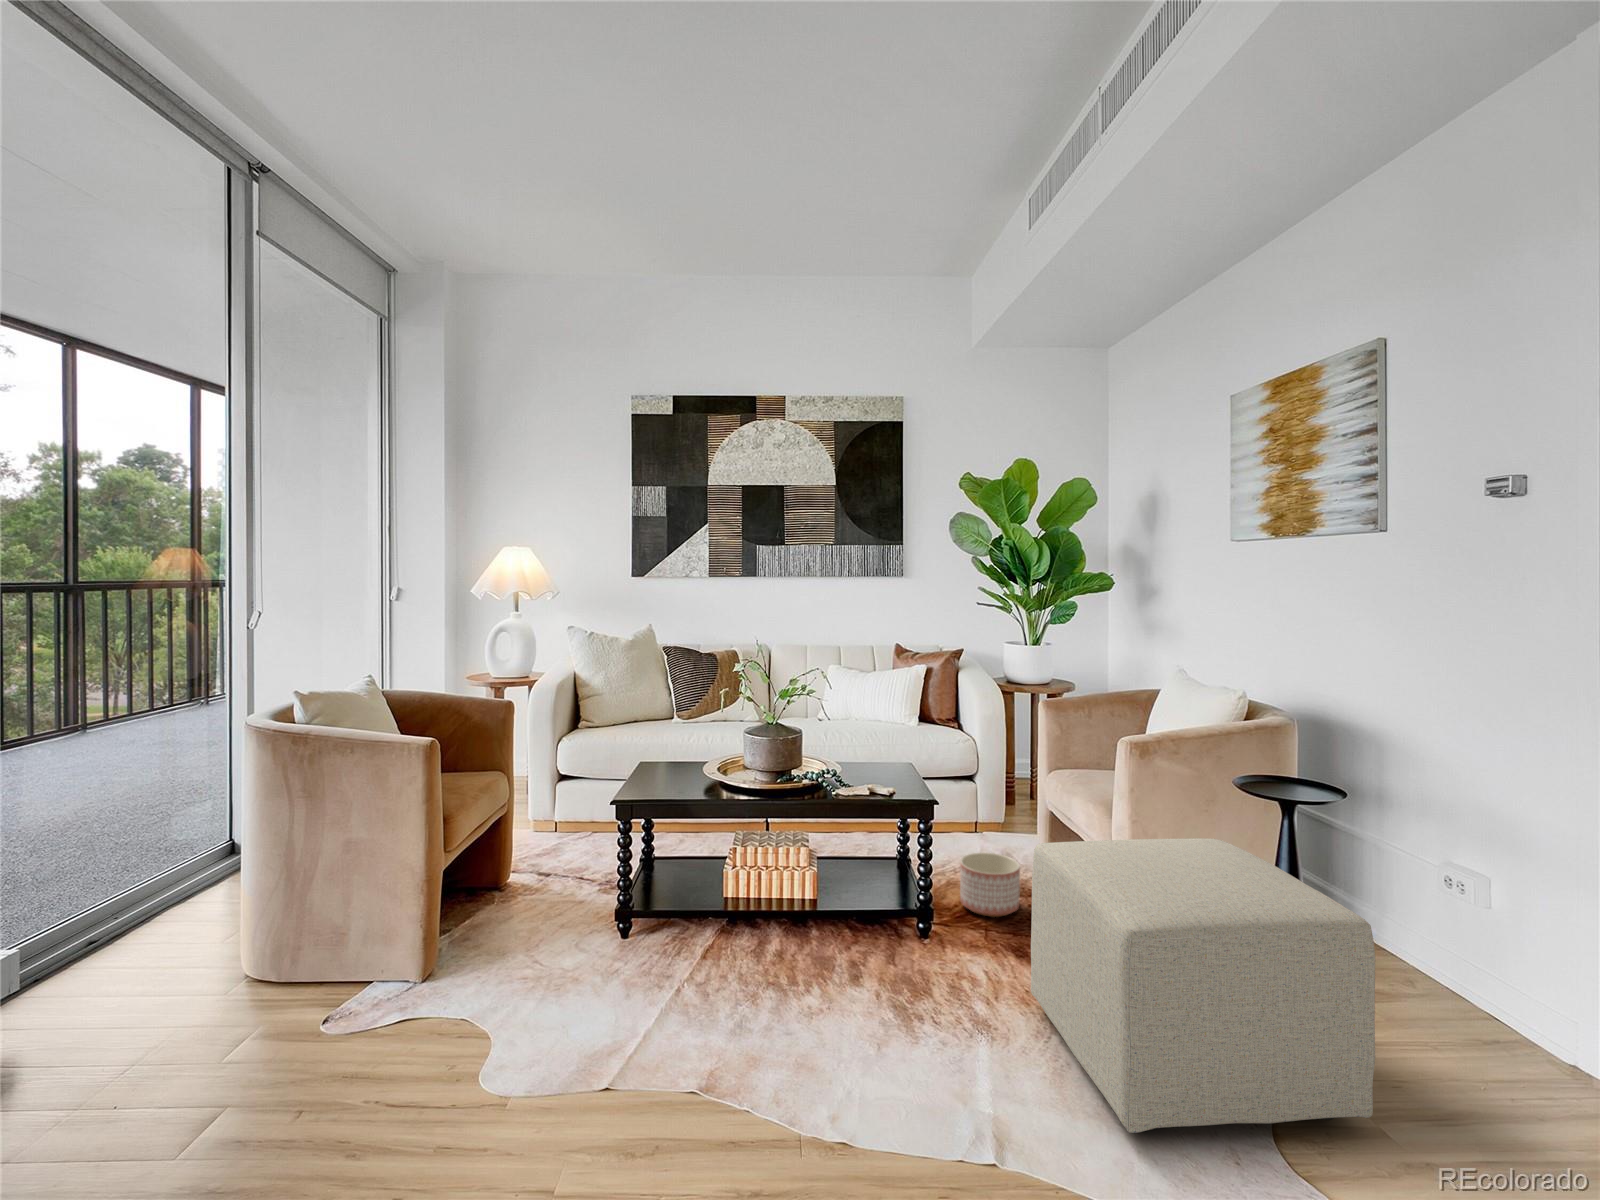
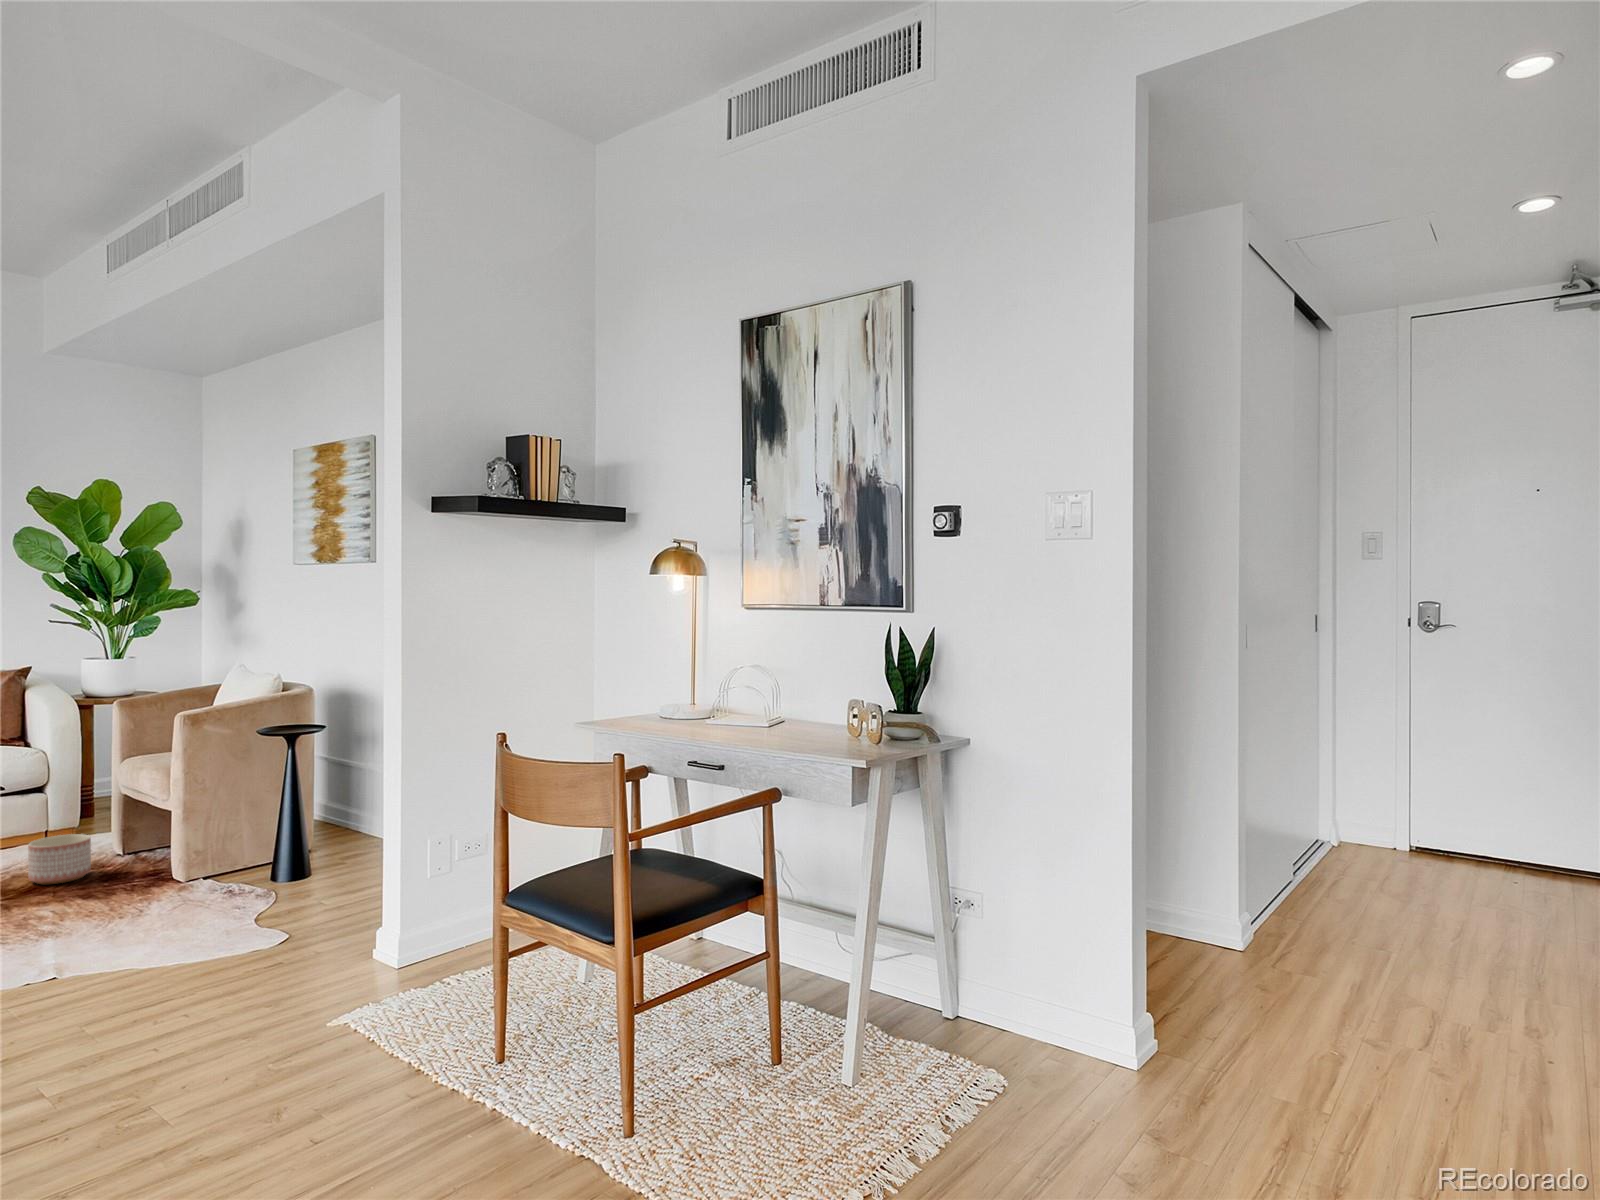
ottoman: present [1031,838,1375,1133] -> none [93,770,314,935]

